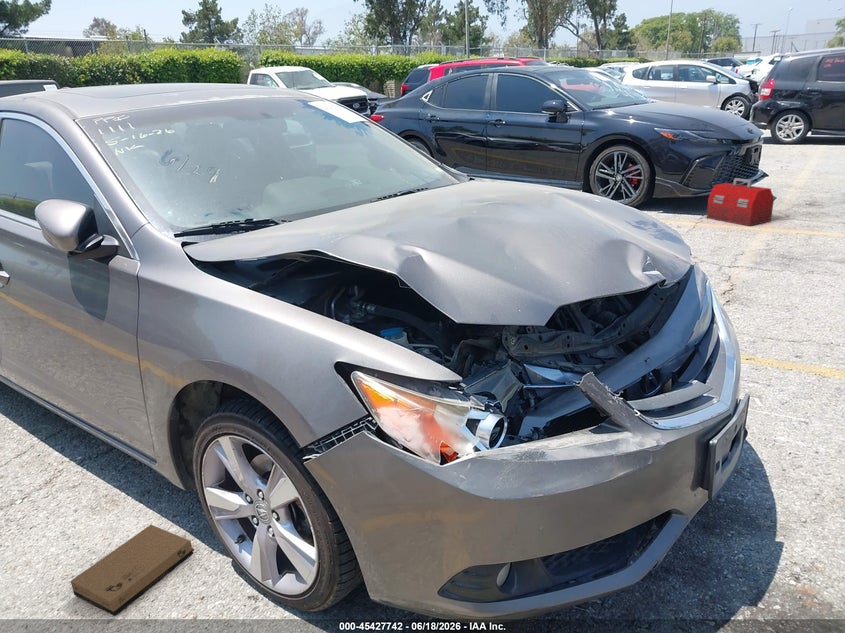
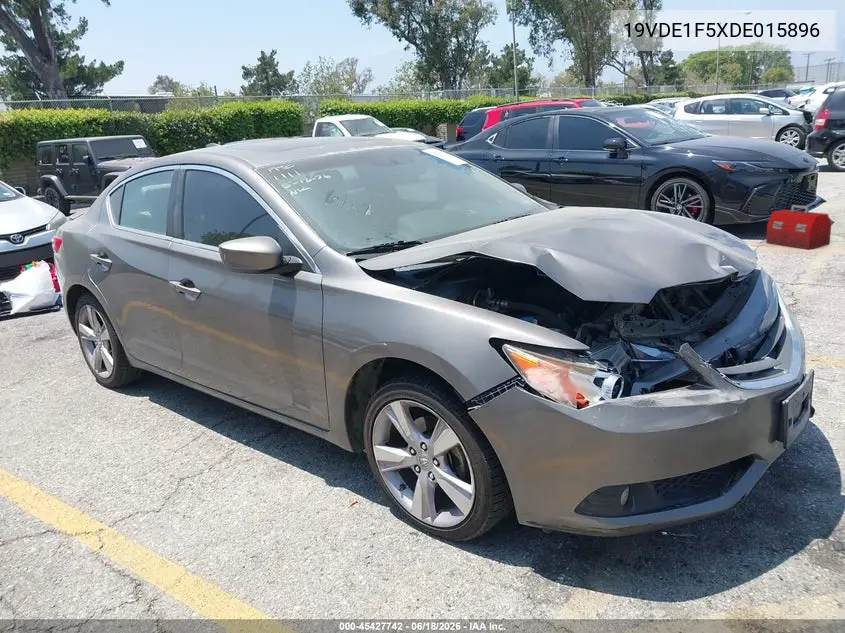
cardboard box: present [70,525,193,616] -> none [268,485,356,547]

